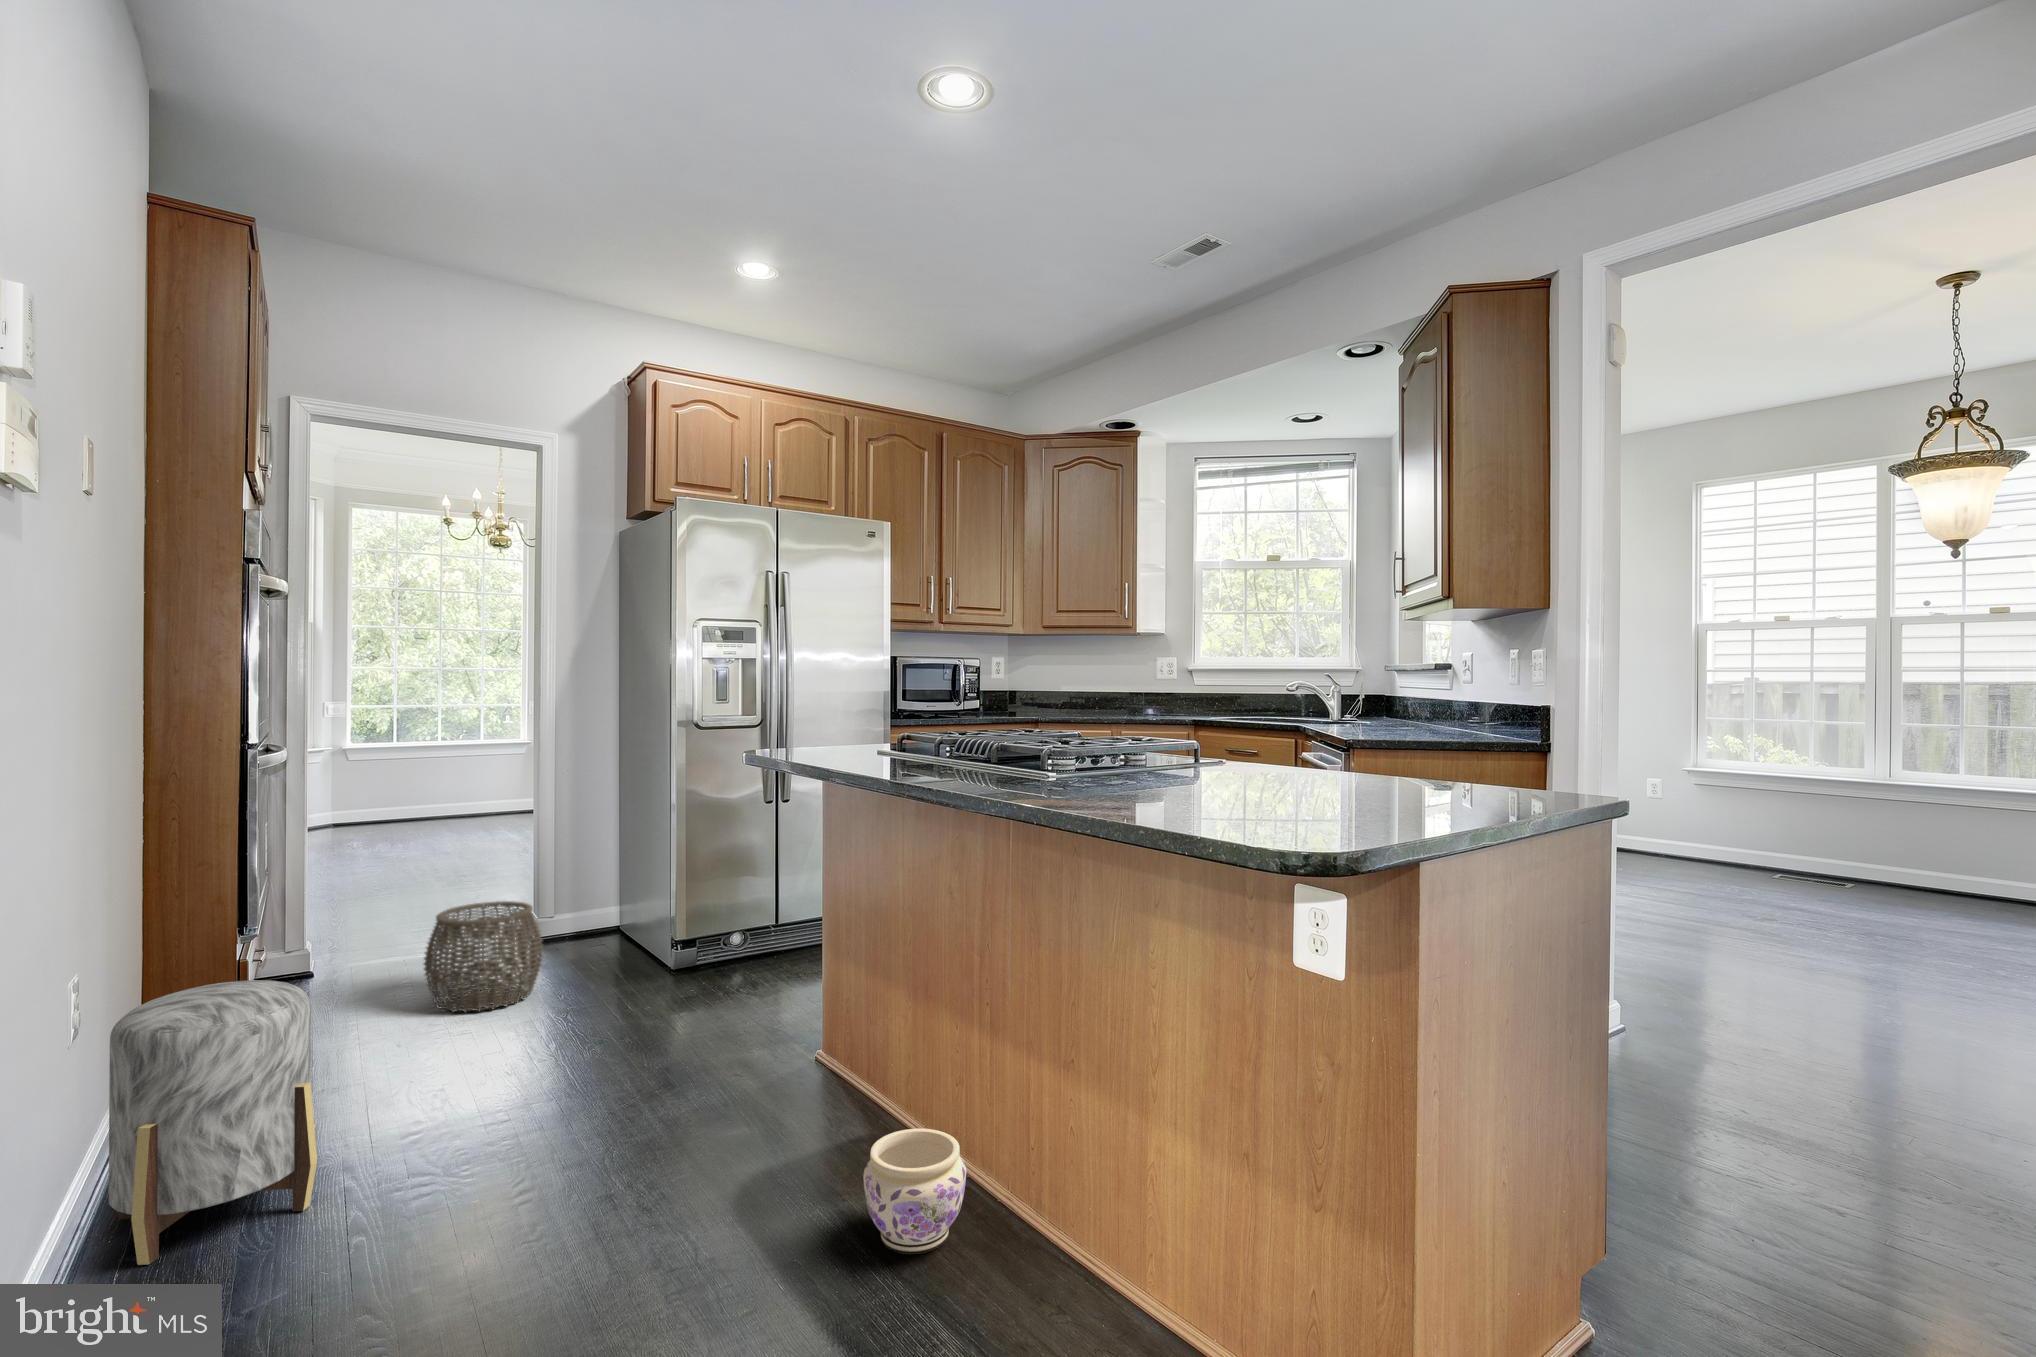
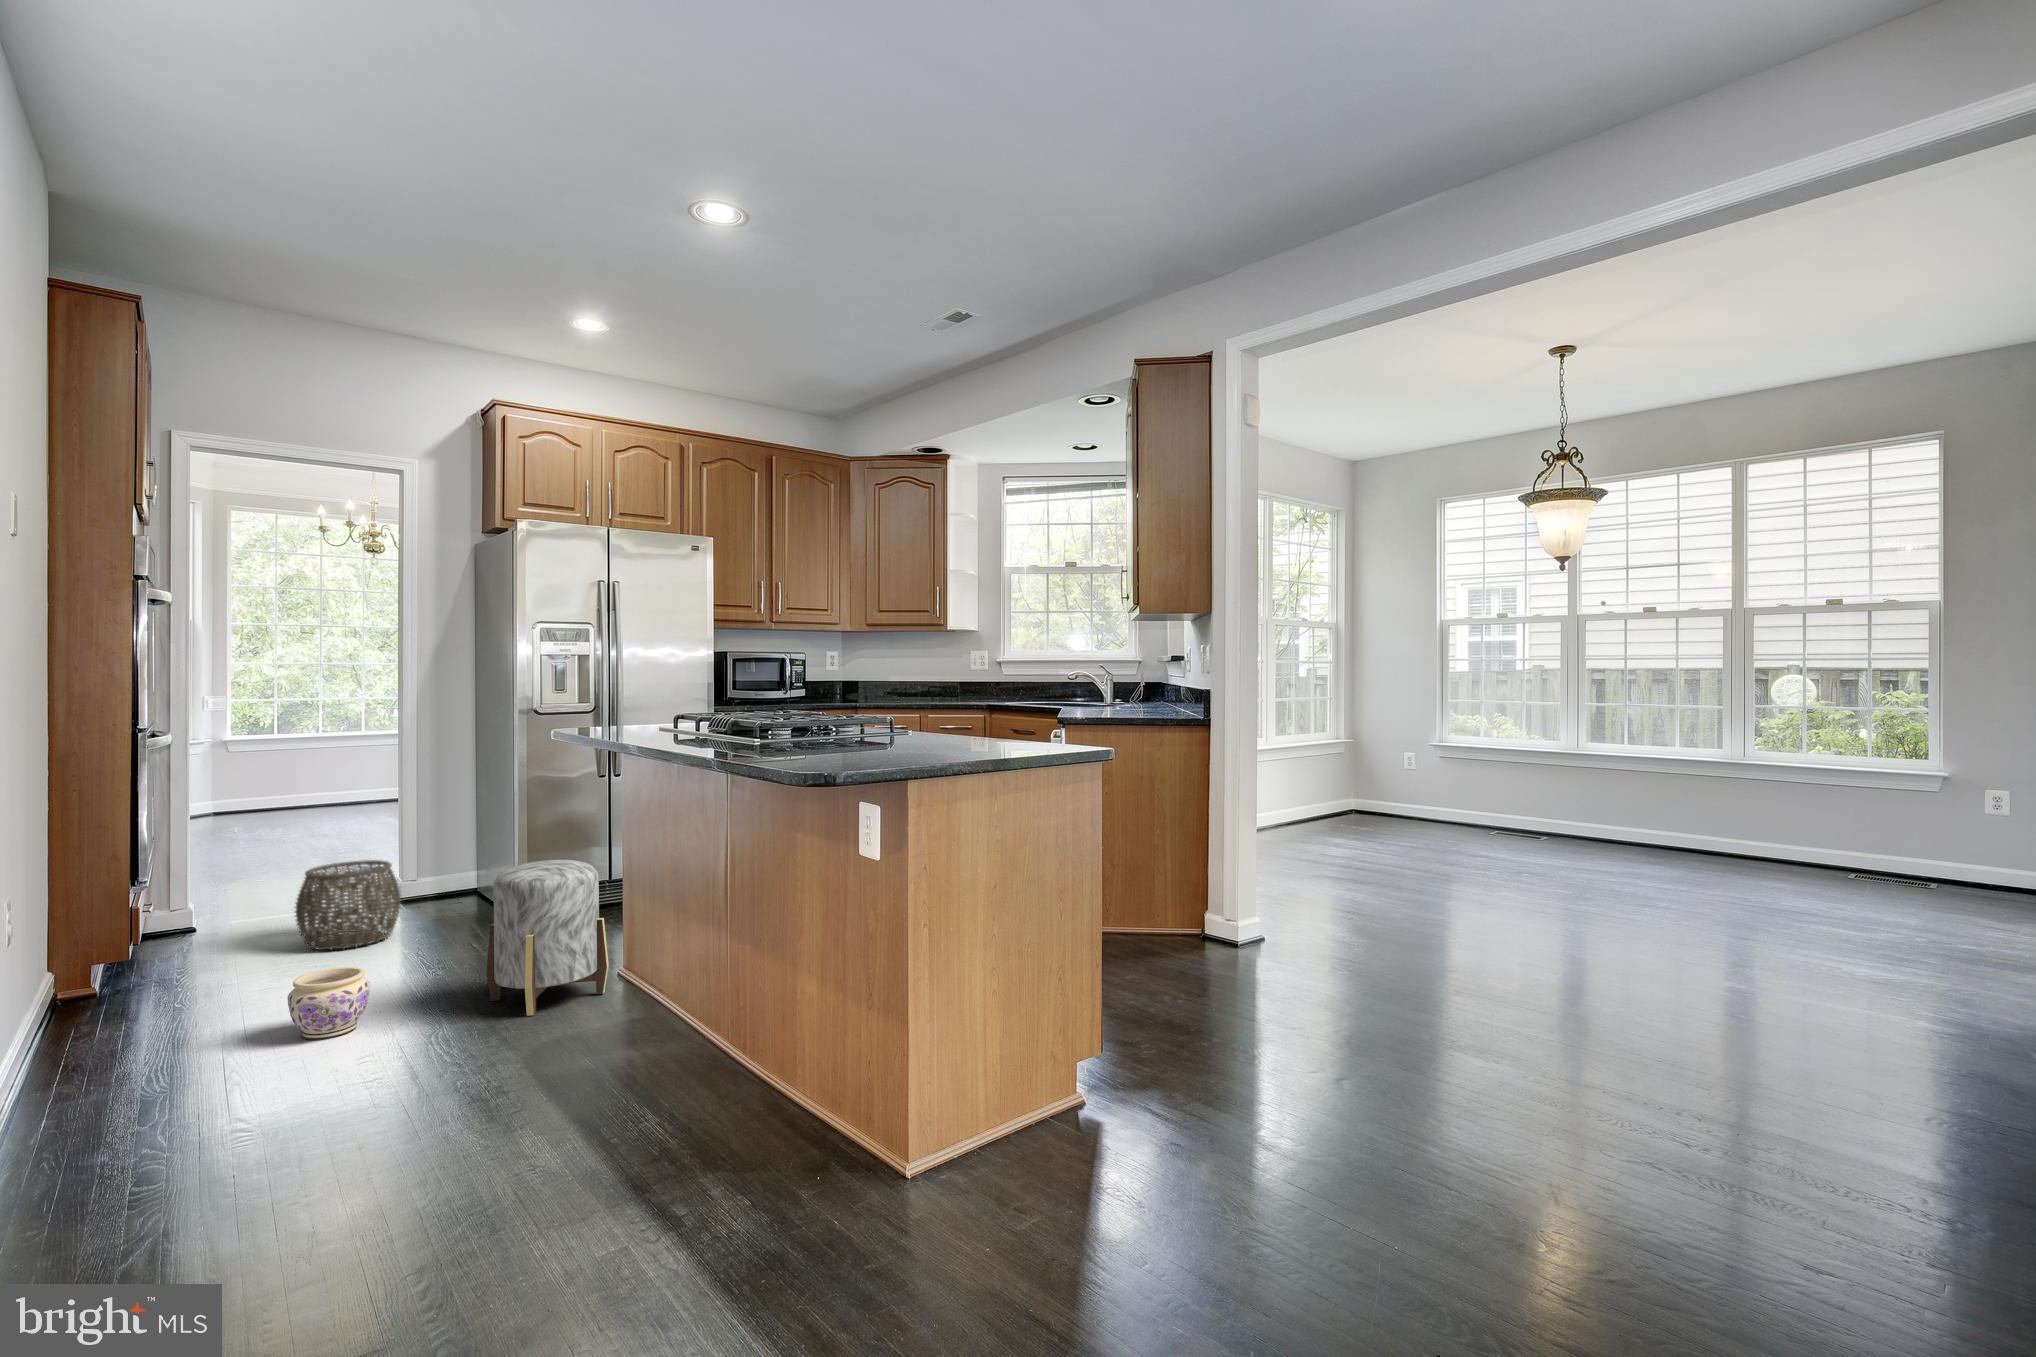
stool: present [109,980,317,1265] -> present [486,860,609,1016]
planter: present [863,1129,966,1254] -> present [288,967,370,1040]

